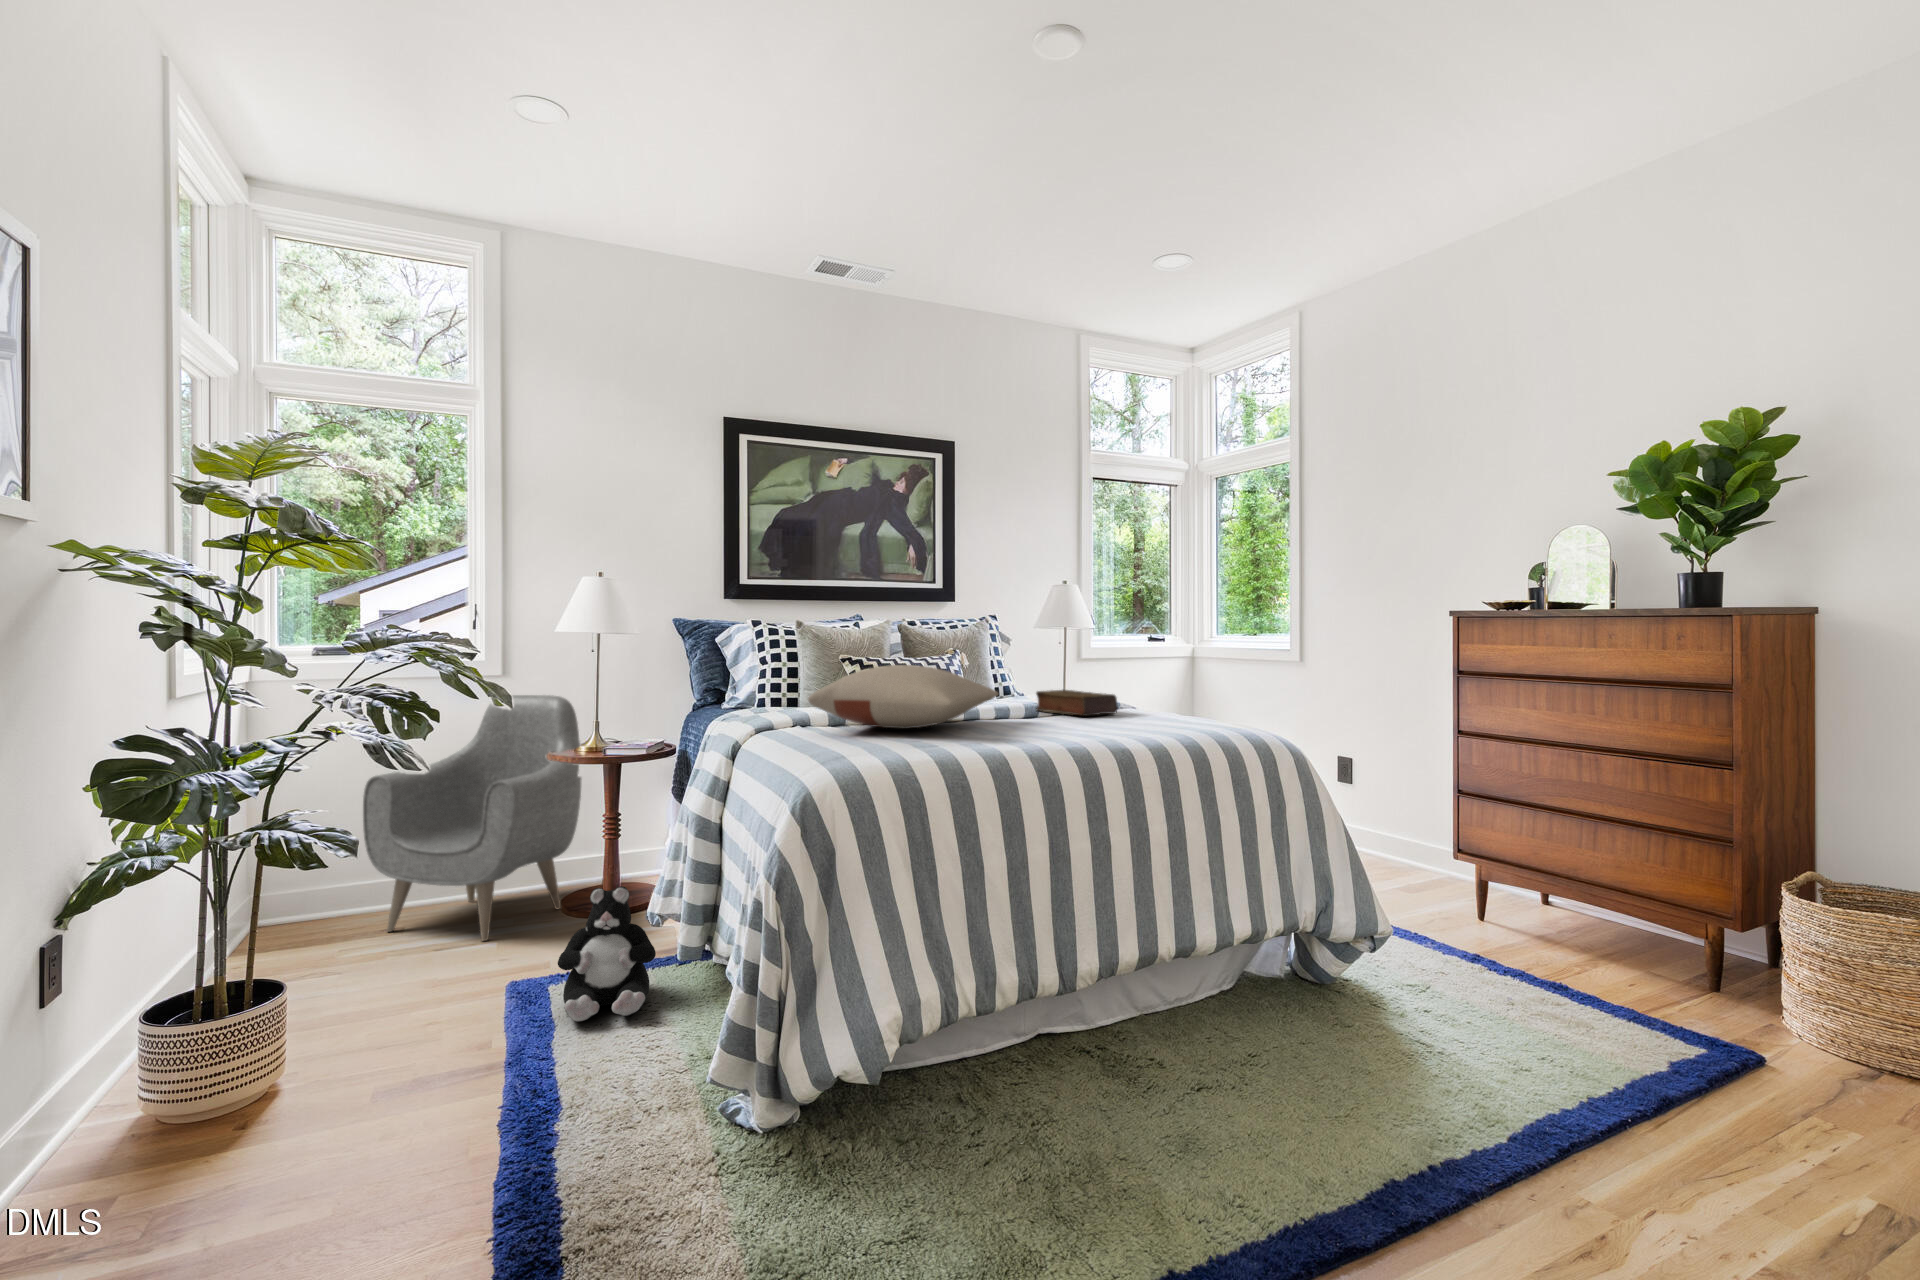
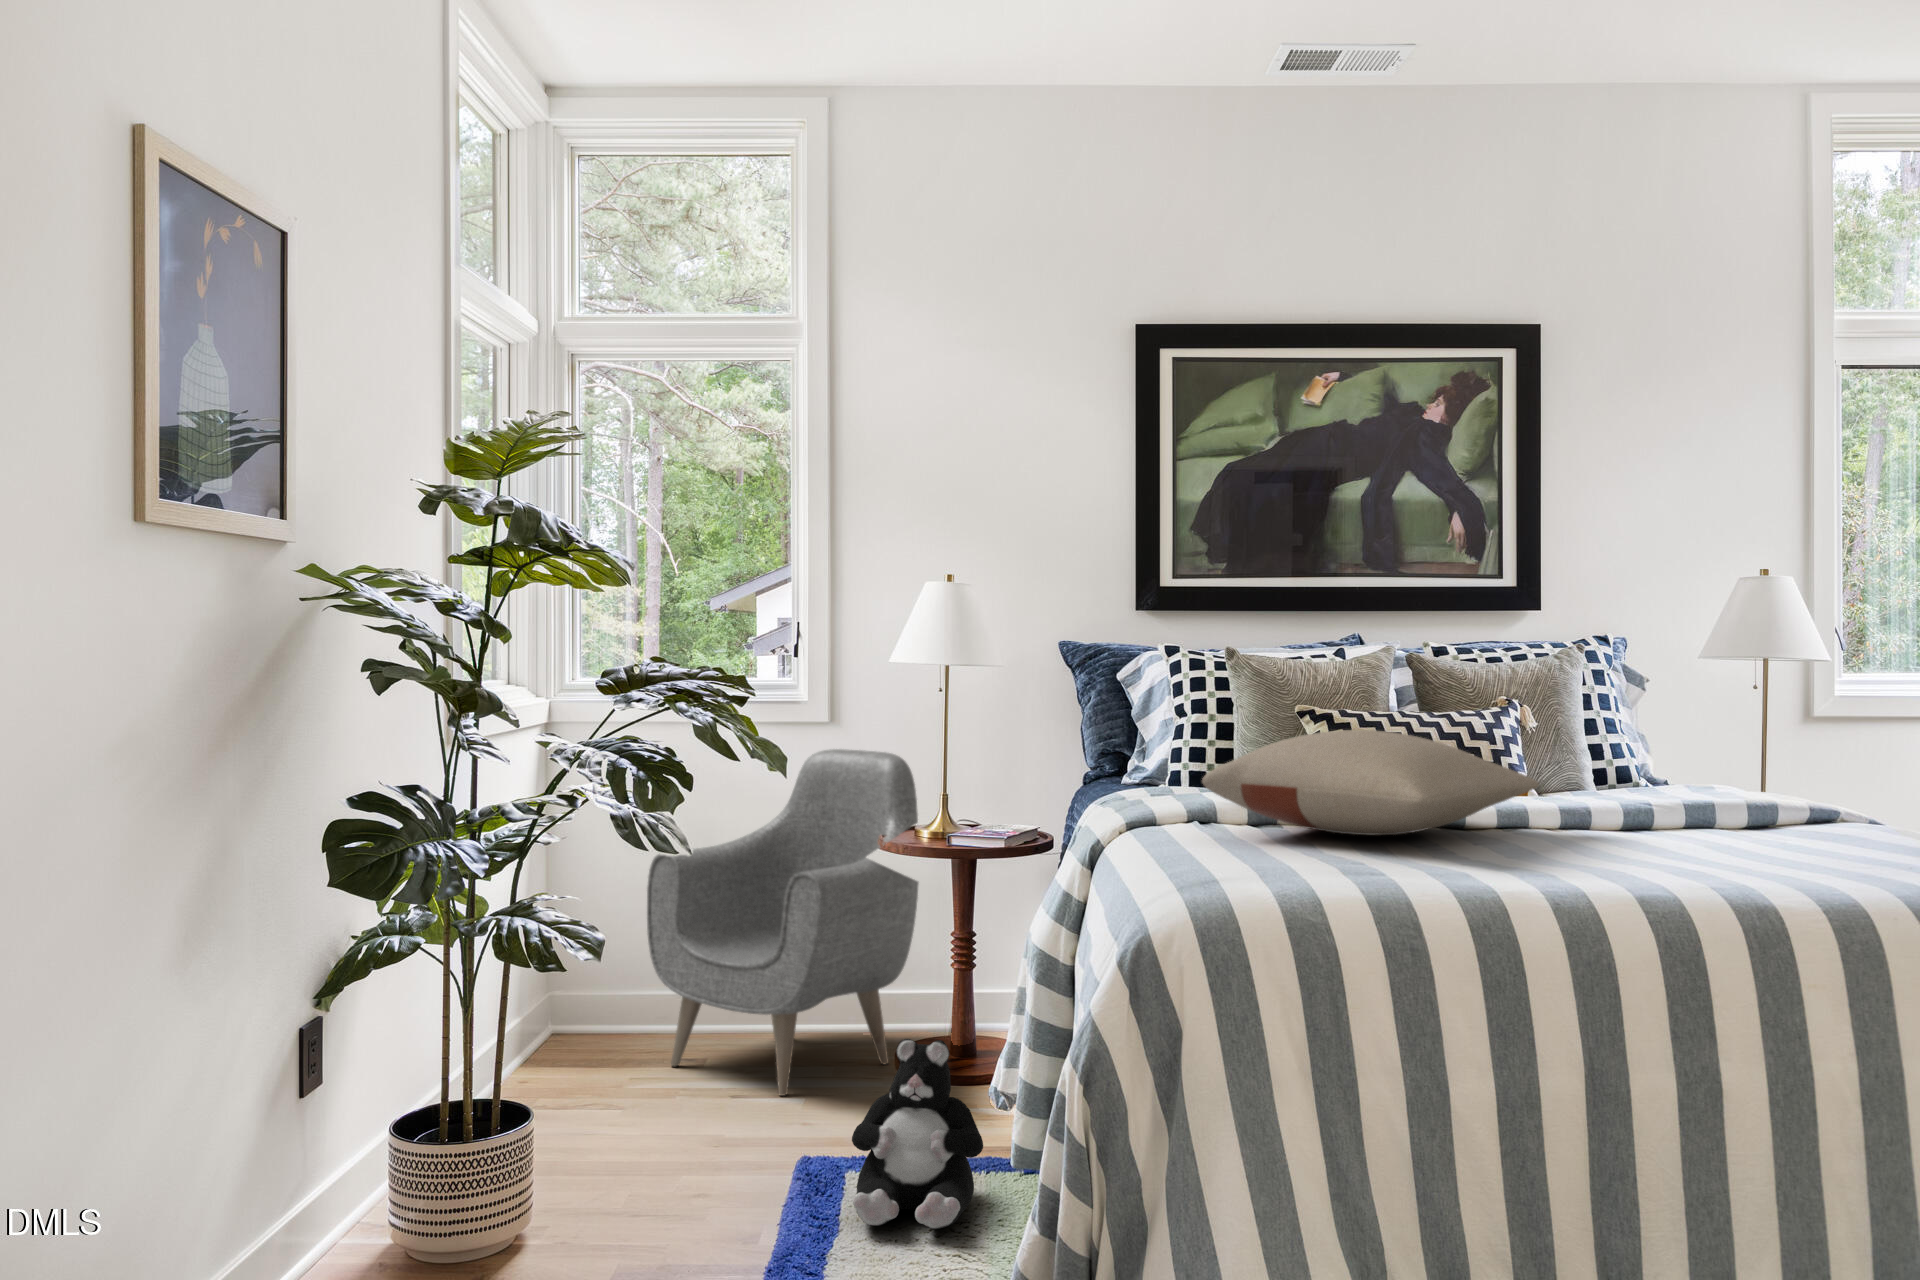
book: present [1036,690,1118,716] -> none [1626,780,1783,830]

